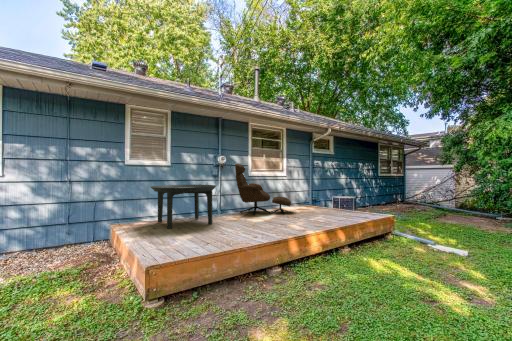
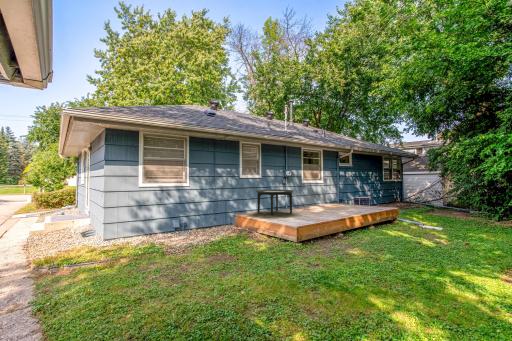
lounge chair: present [235,164,291,215] -> none [295,176,332,209]

